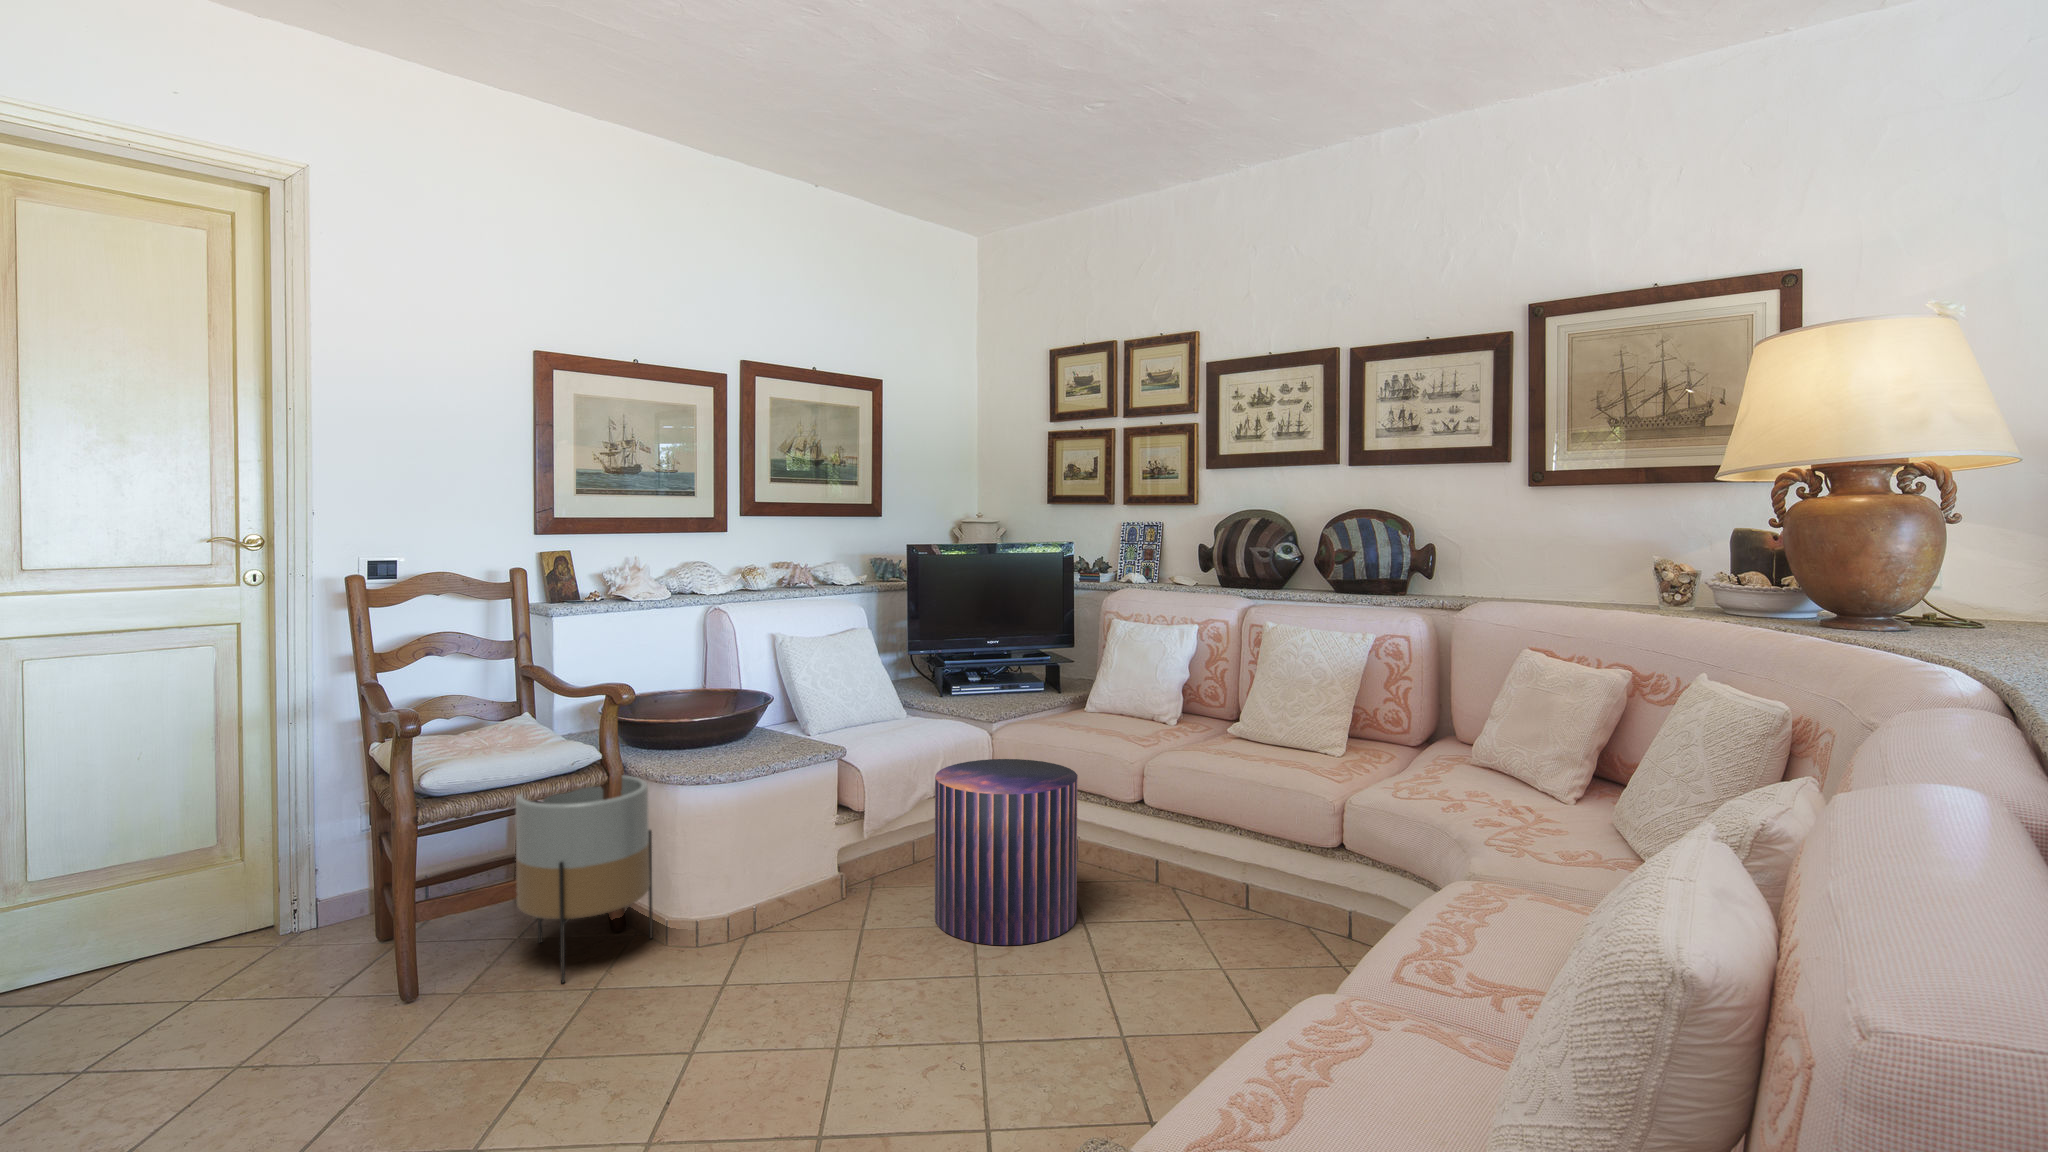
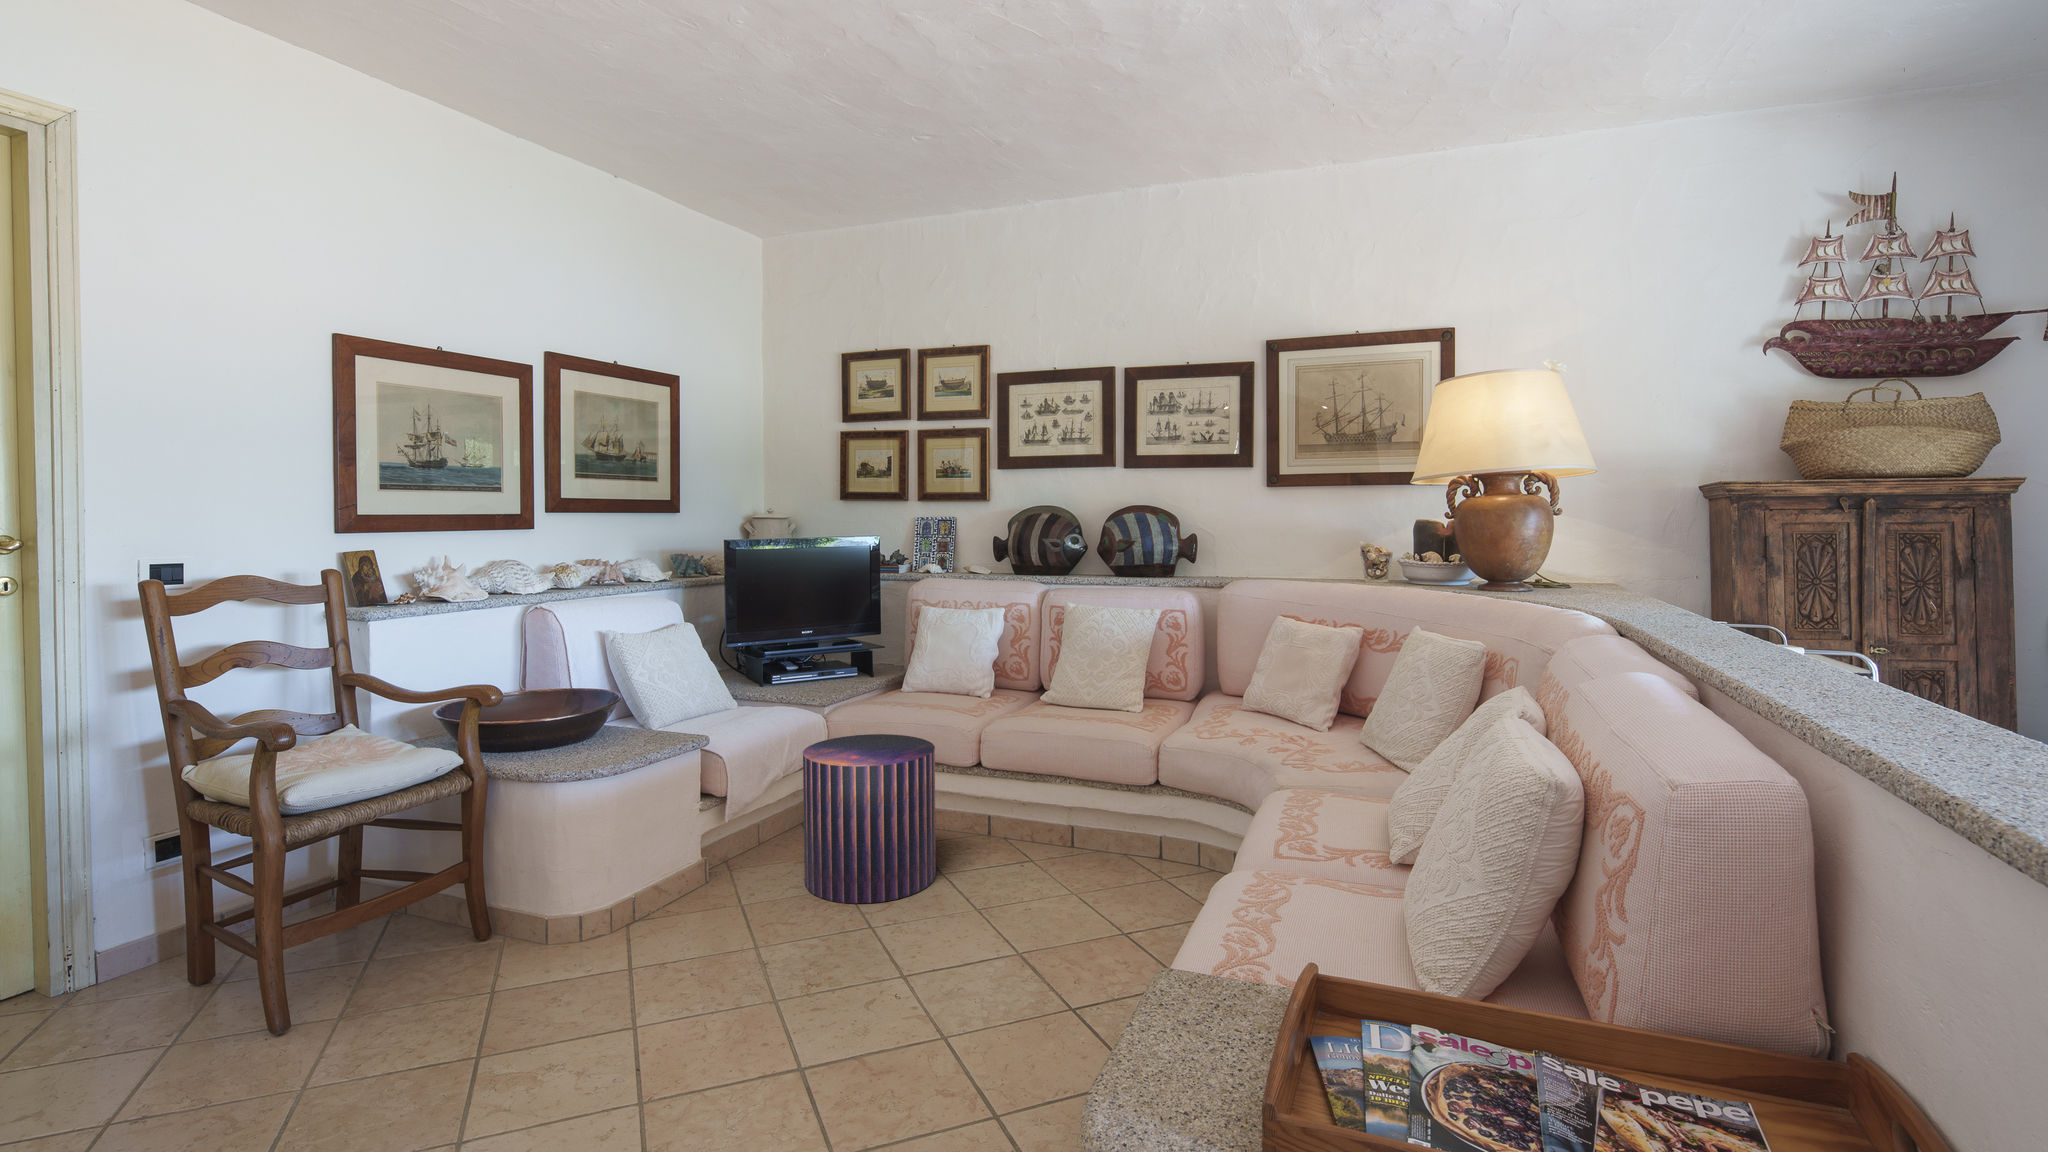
planter: present [516,776,653,983] -> none [367,782,521,1002]

